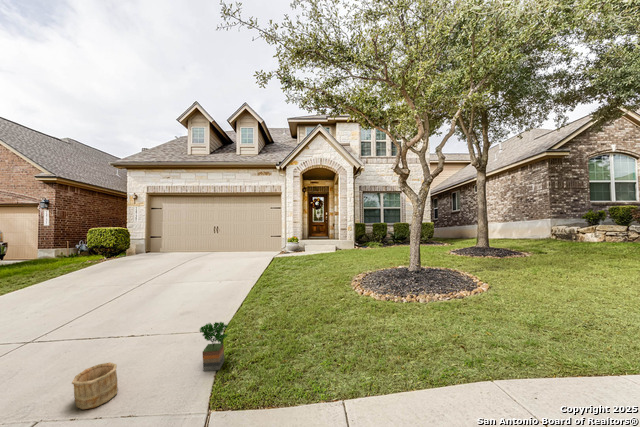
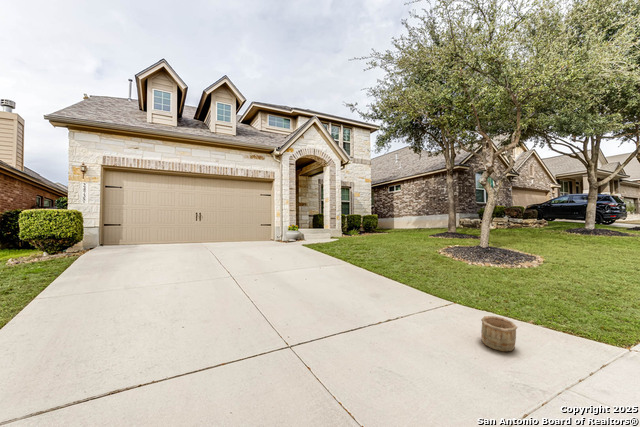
potted tree: present [200,322,228,371] -> none [488,278,520,316]

